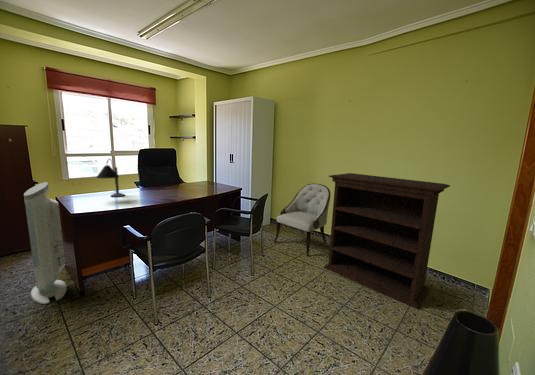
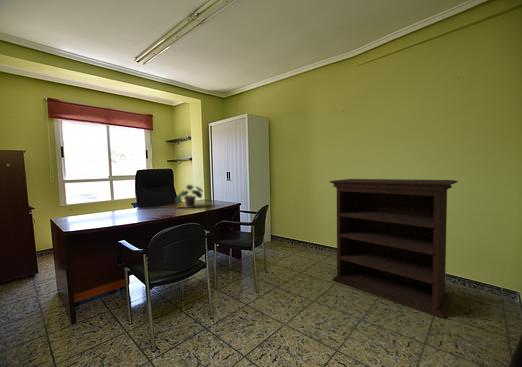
desk lamp: present [97,159,125,197] -> none [92,176,121,216]
potted plant: none [177,169,205,192] -> present [175,185,202,208]
air purifier: present [24,182,66,304] -> none [15,202,56,336]
armchair: present [274,184,330,256] -> none [277,194,332,270]

